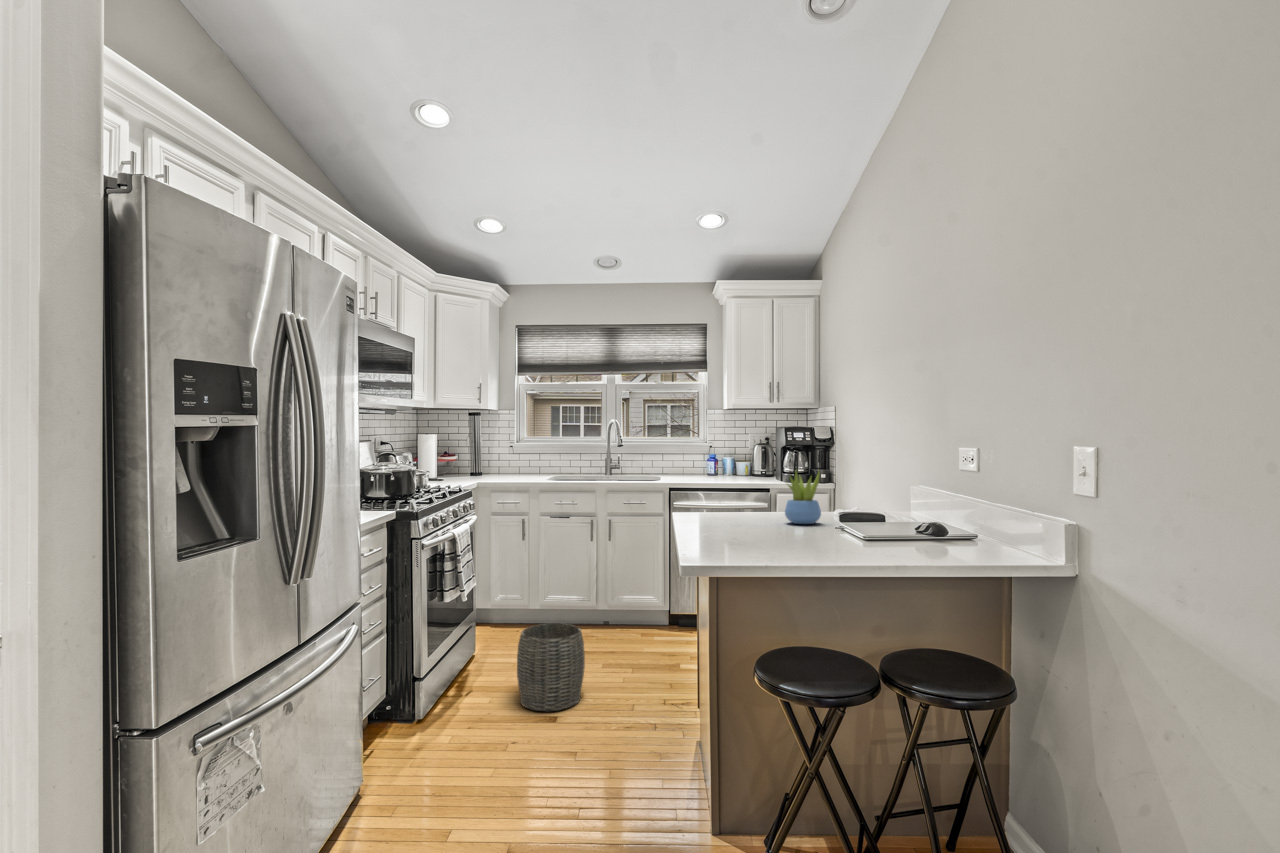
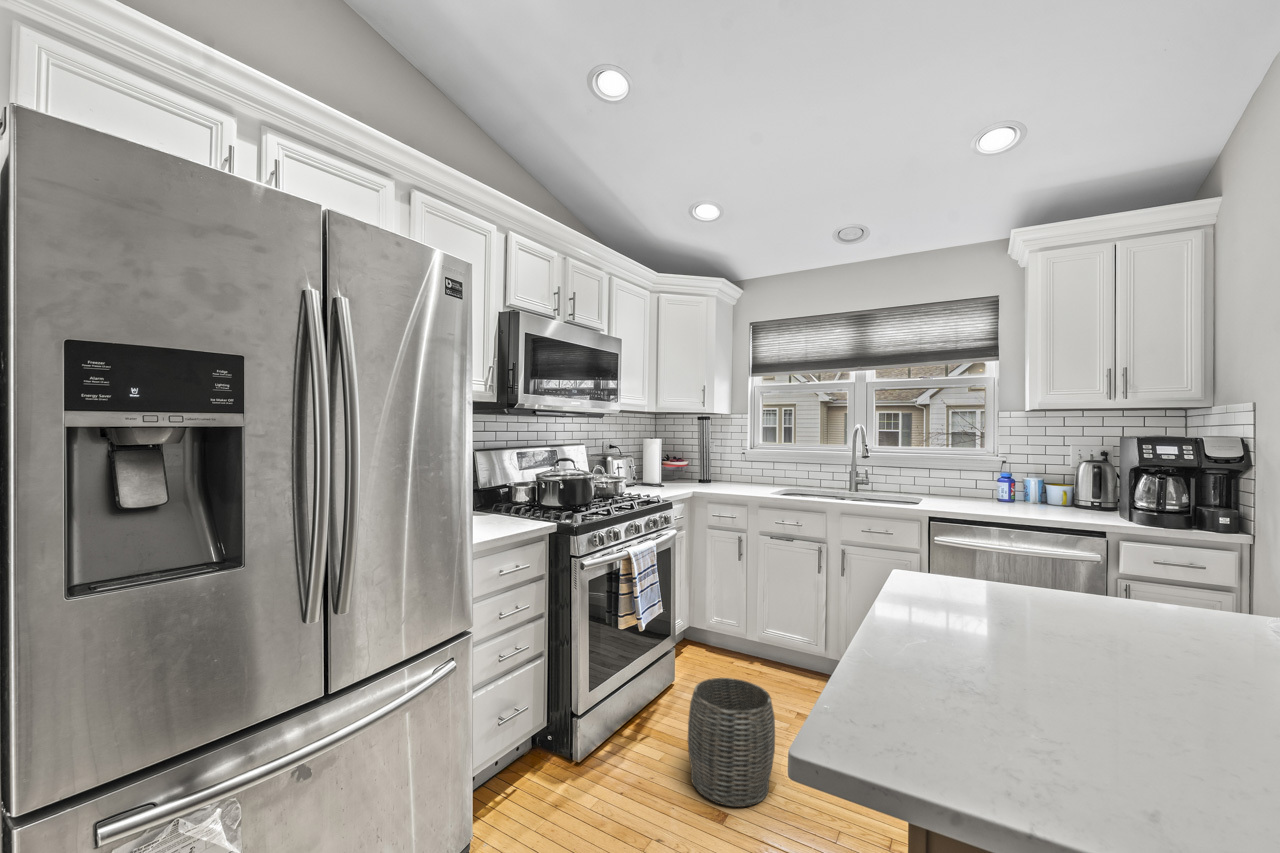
succulent plant: present [785,471,821,524] -> none [1125,532,1236,661]

